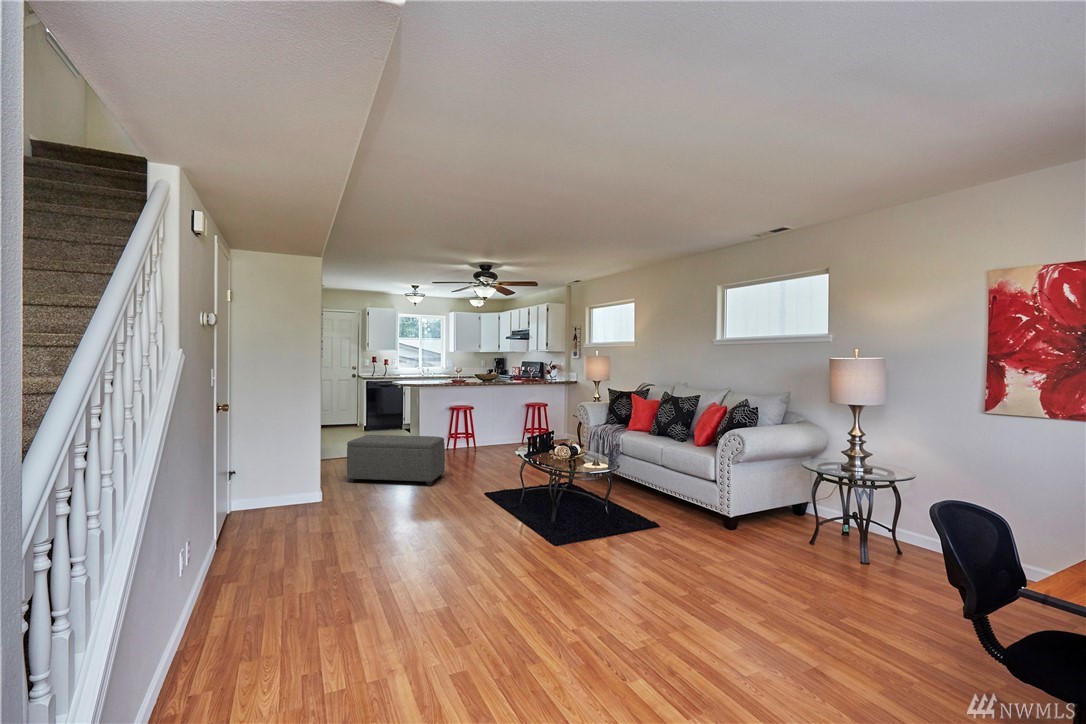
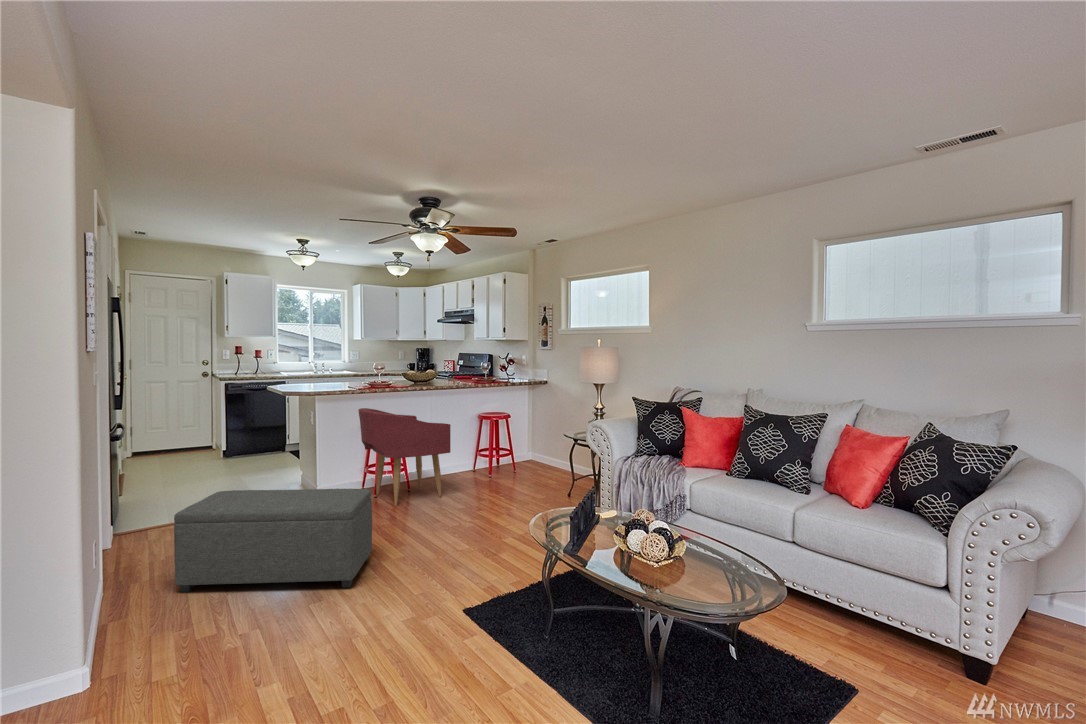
armchair: none [444,396,500,457] -> present [358,408,451,506]

